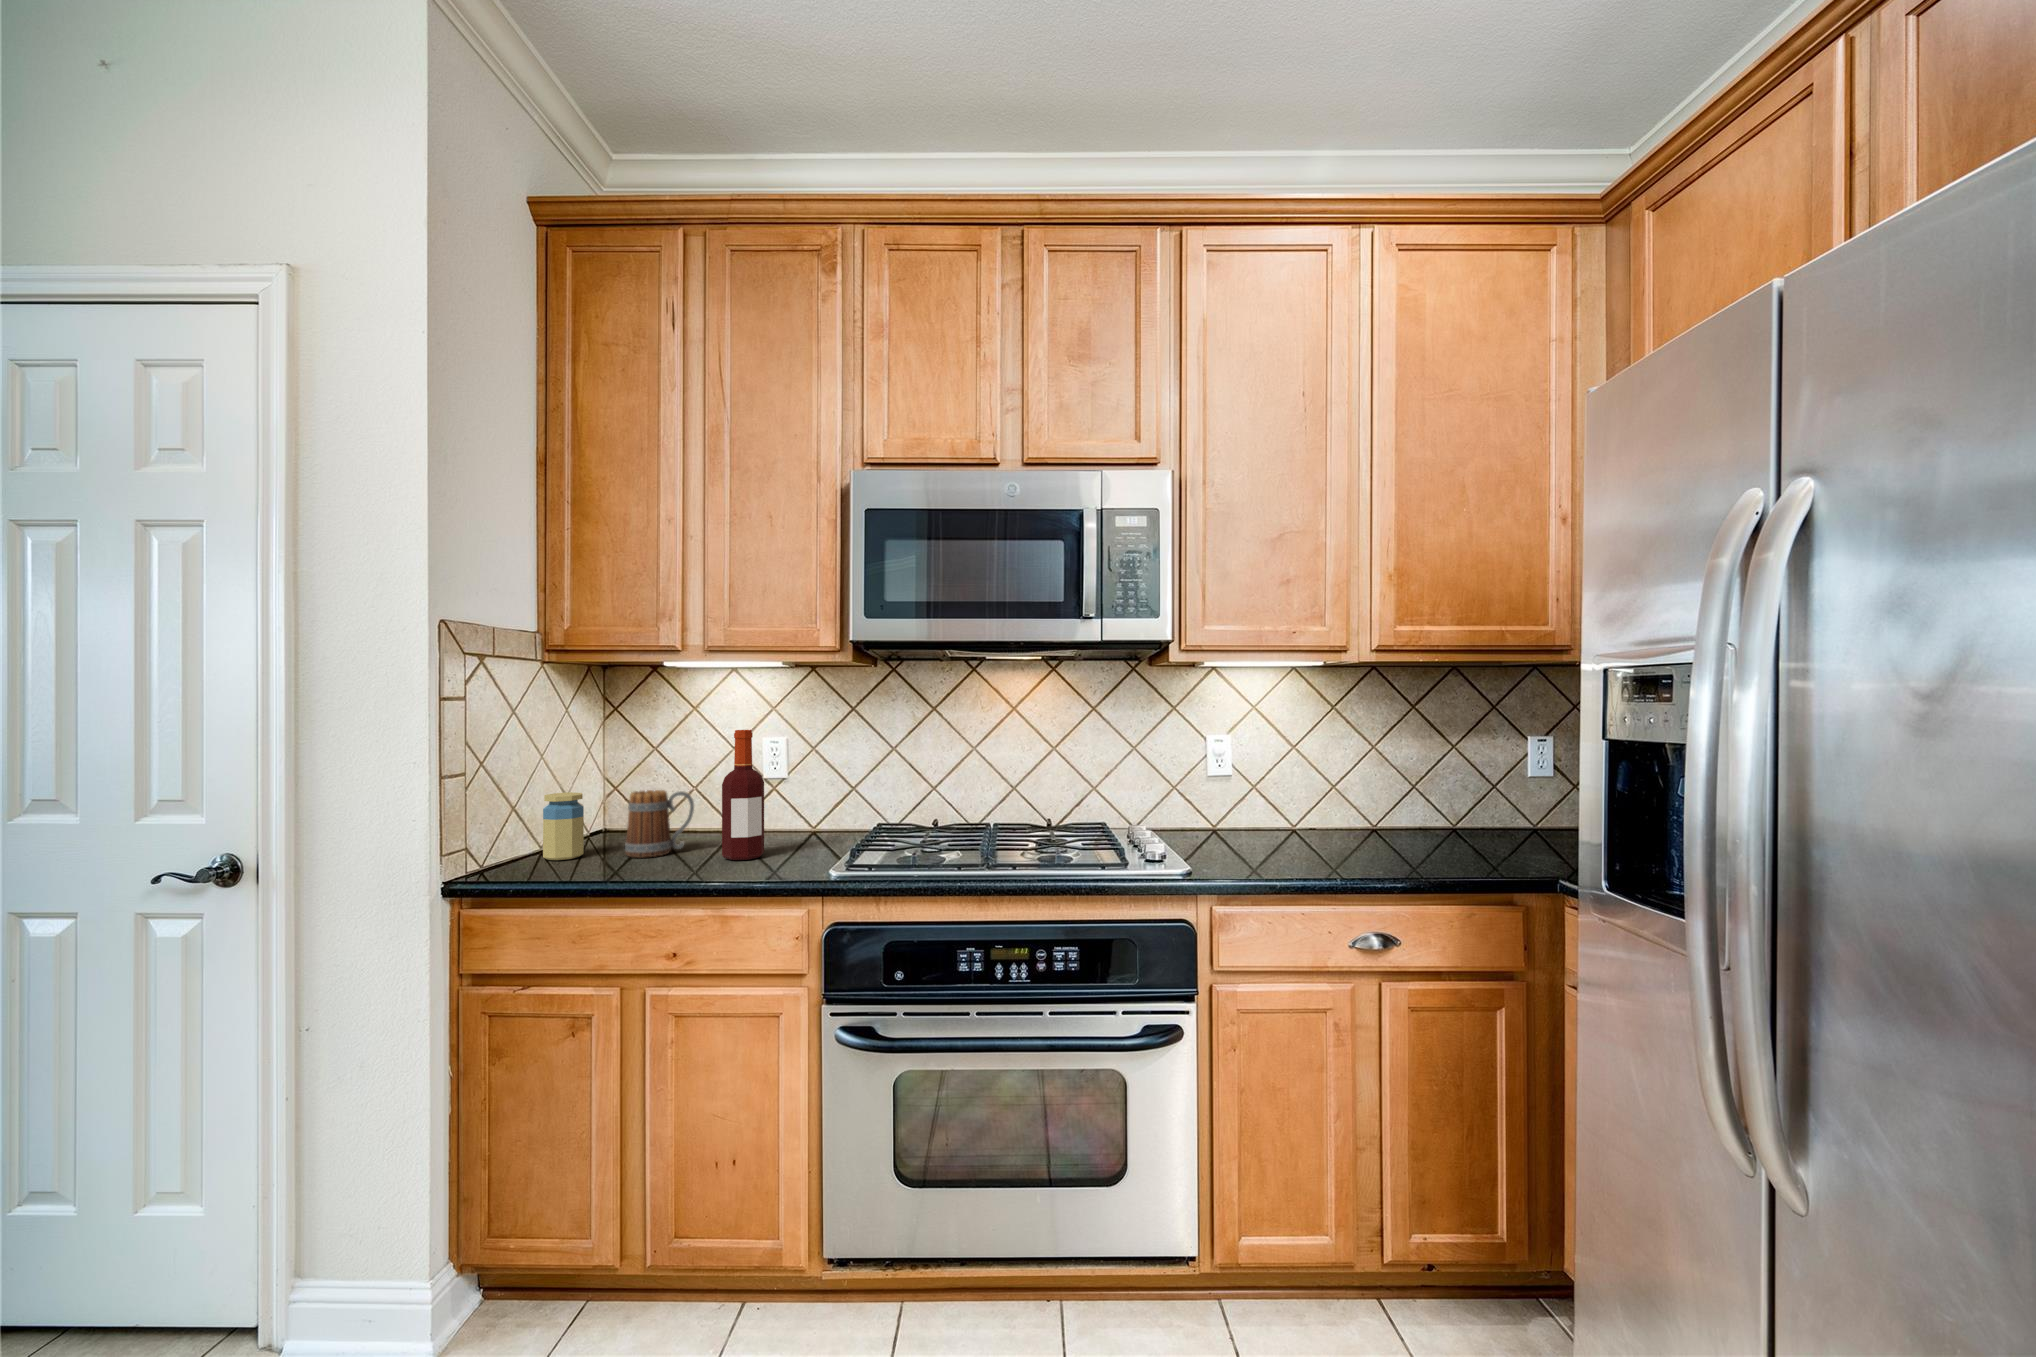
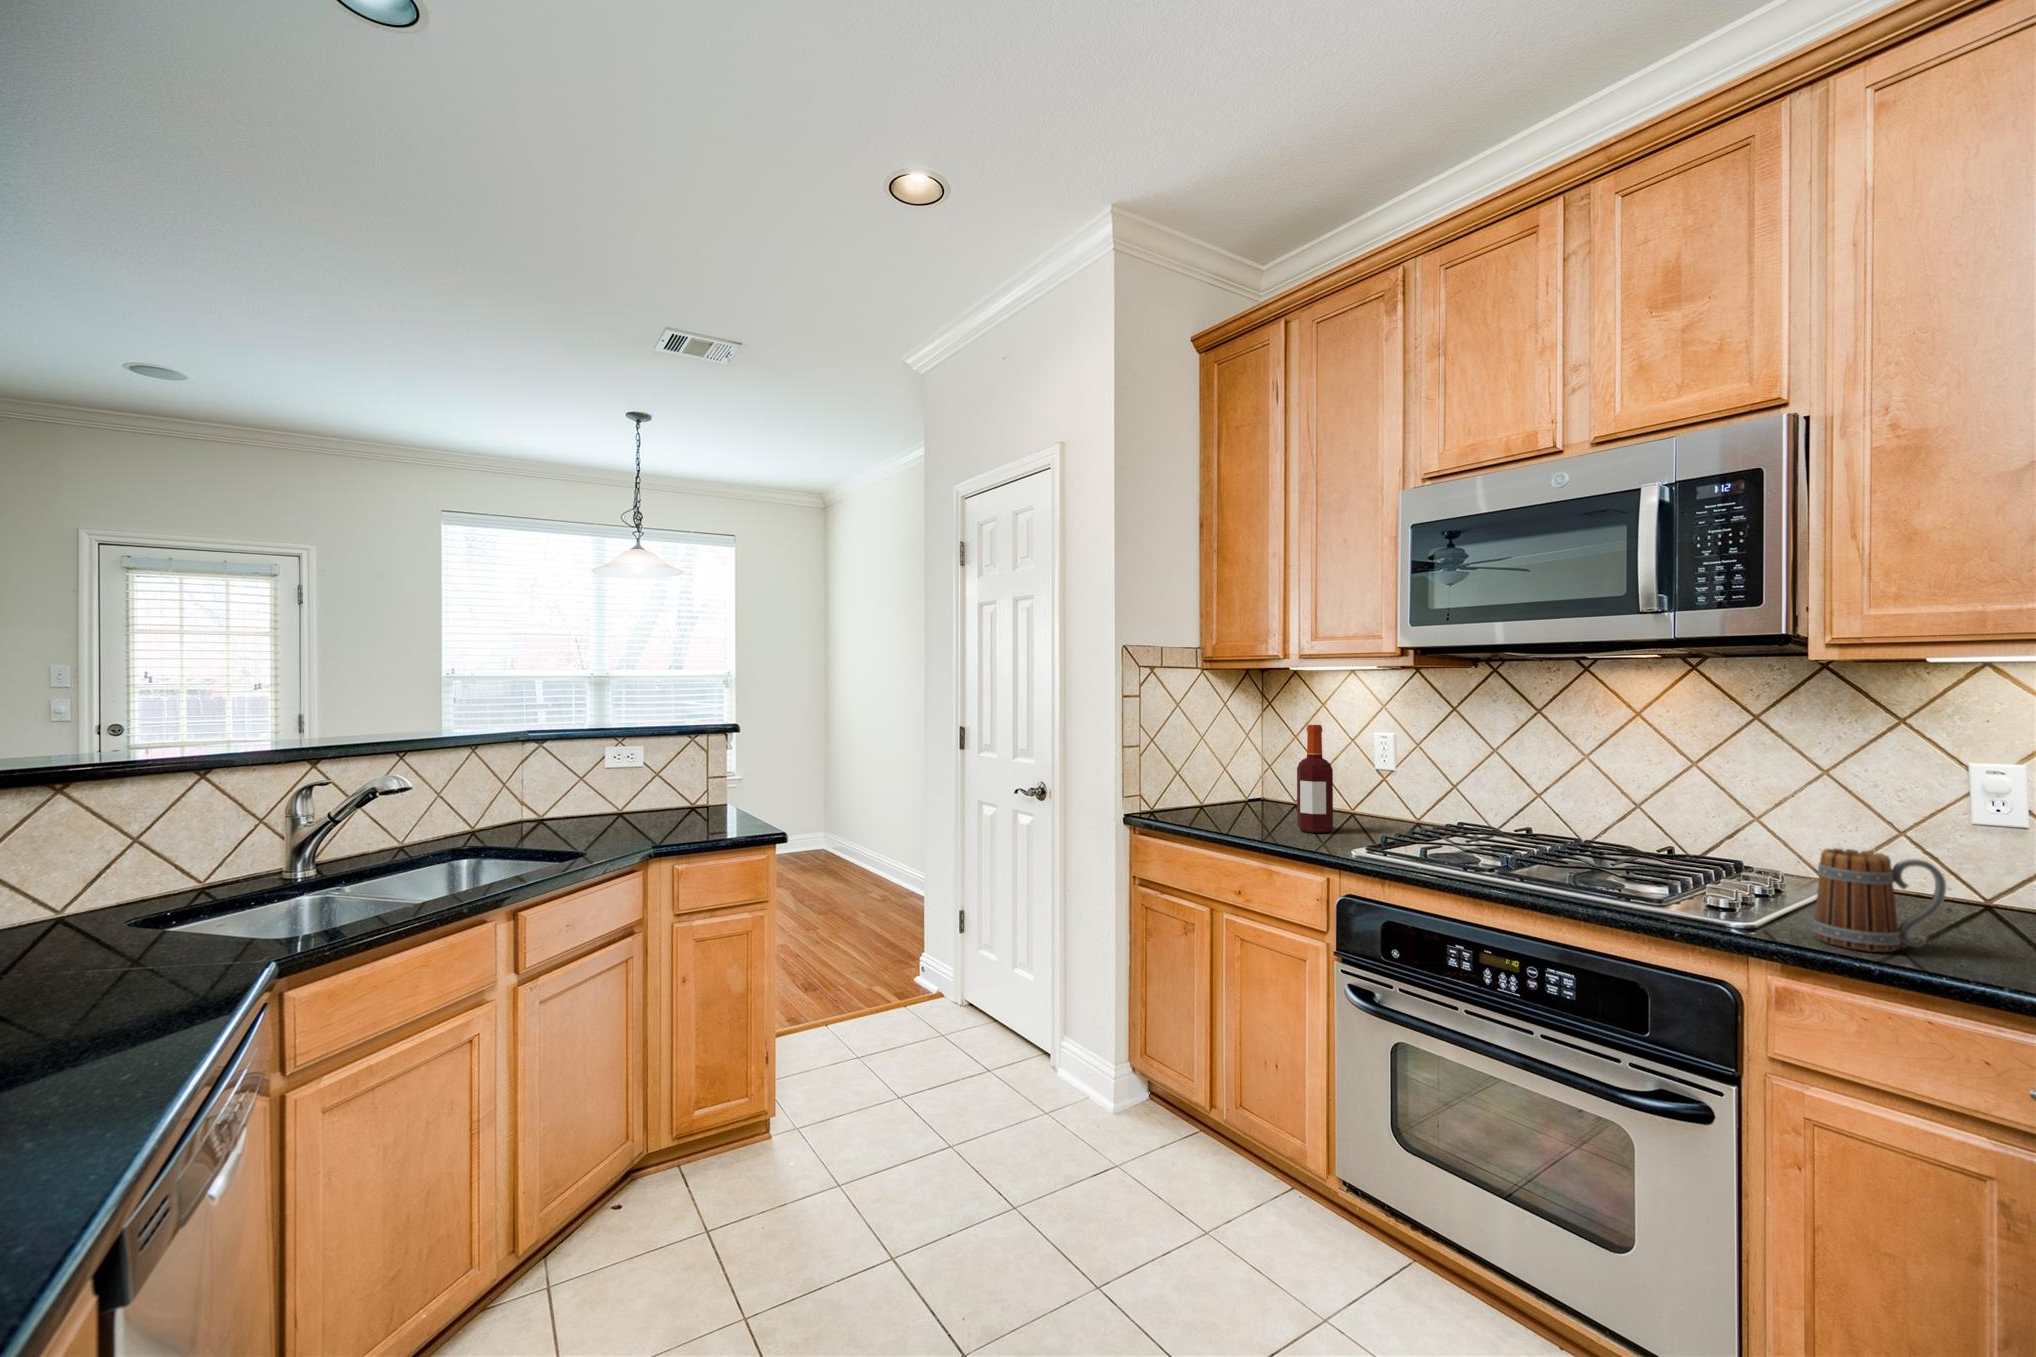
mug: present [625,790,694,858] -> present [1813,848,1946,952]
jar: present [543,792,584,860] -> none [1193,764,1221,813]

